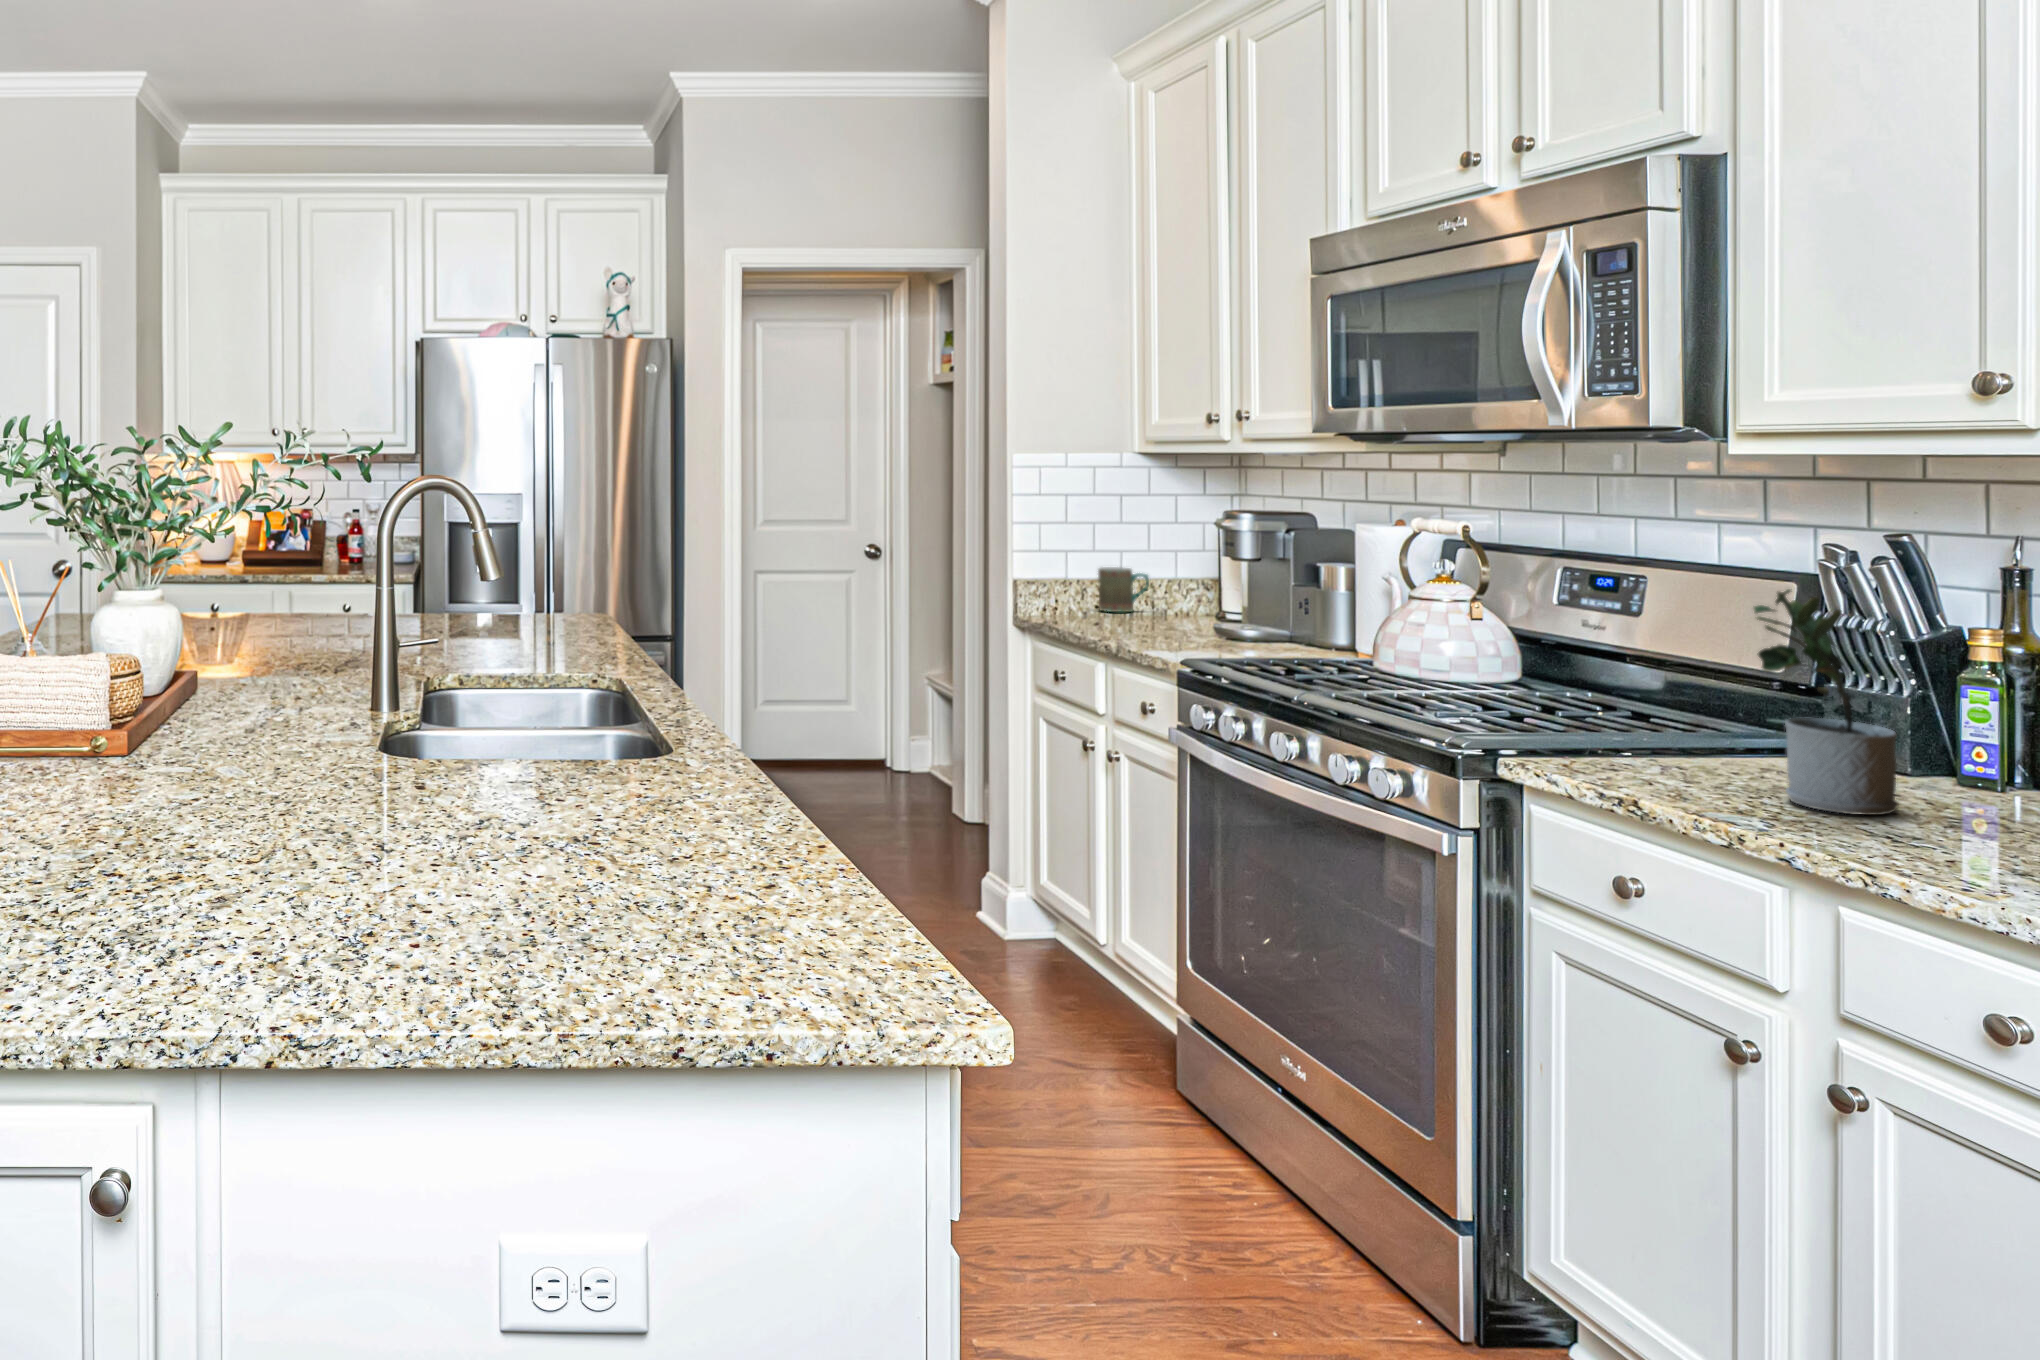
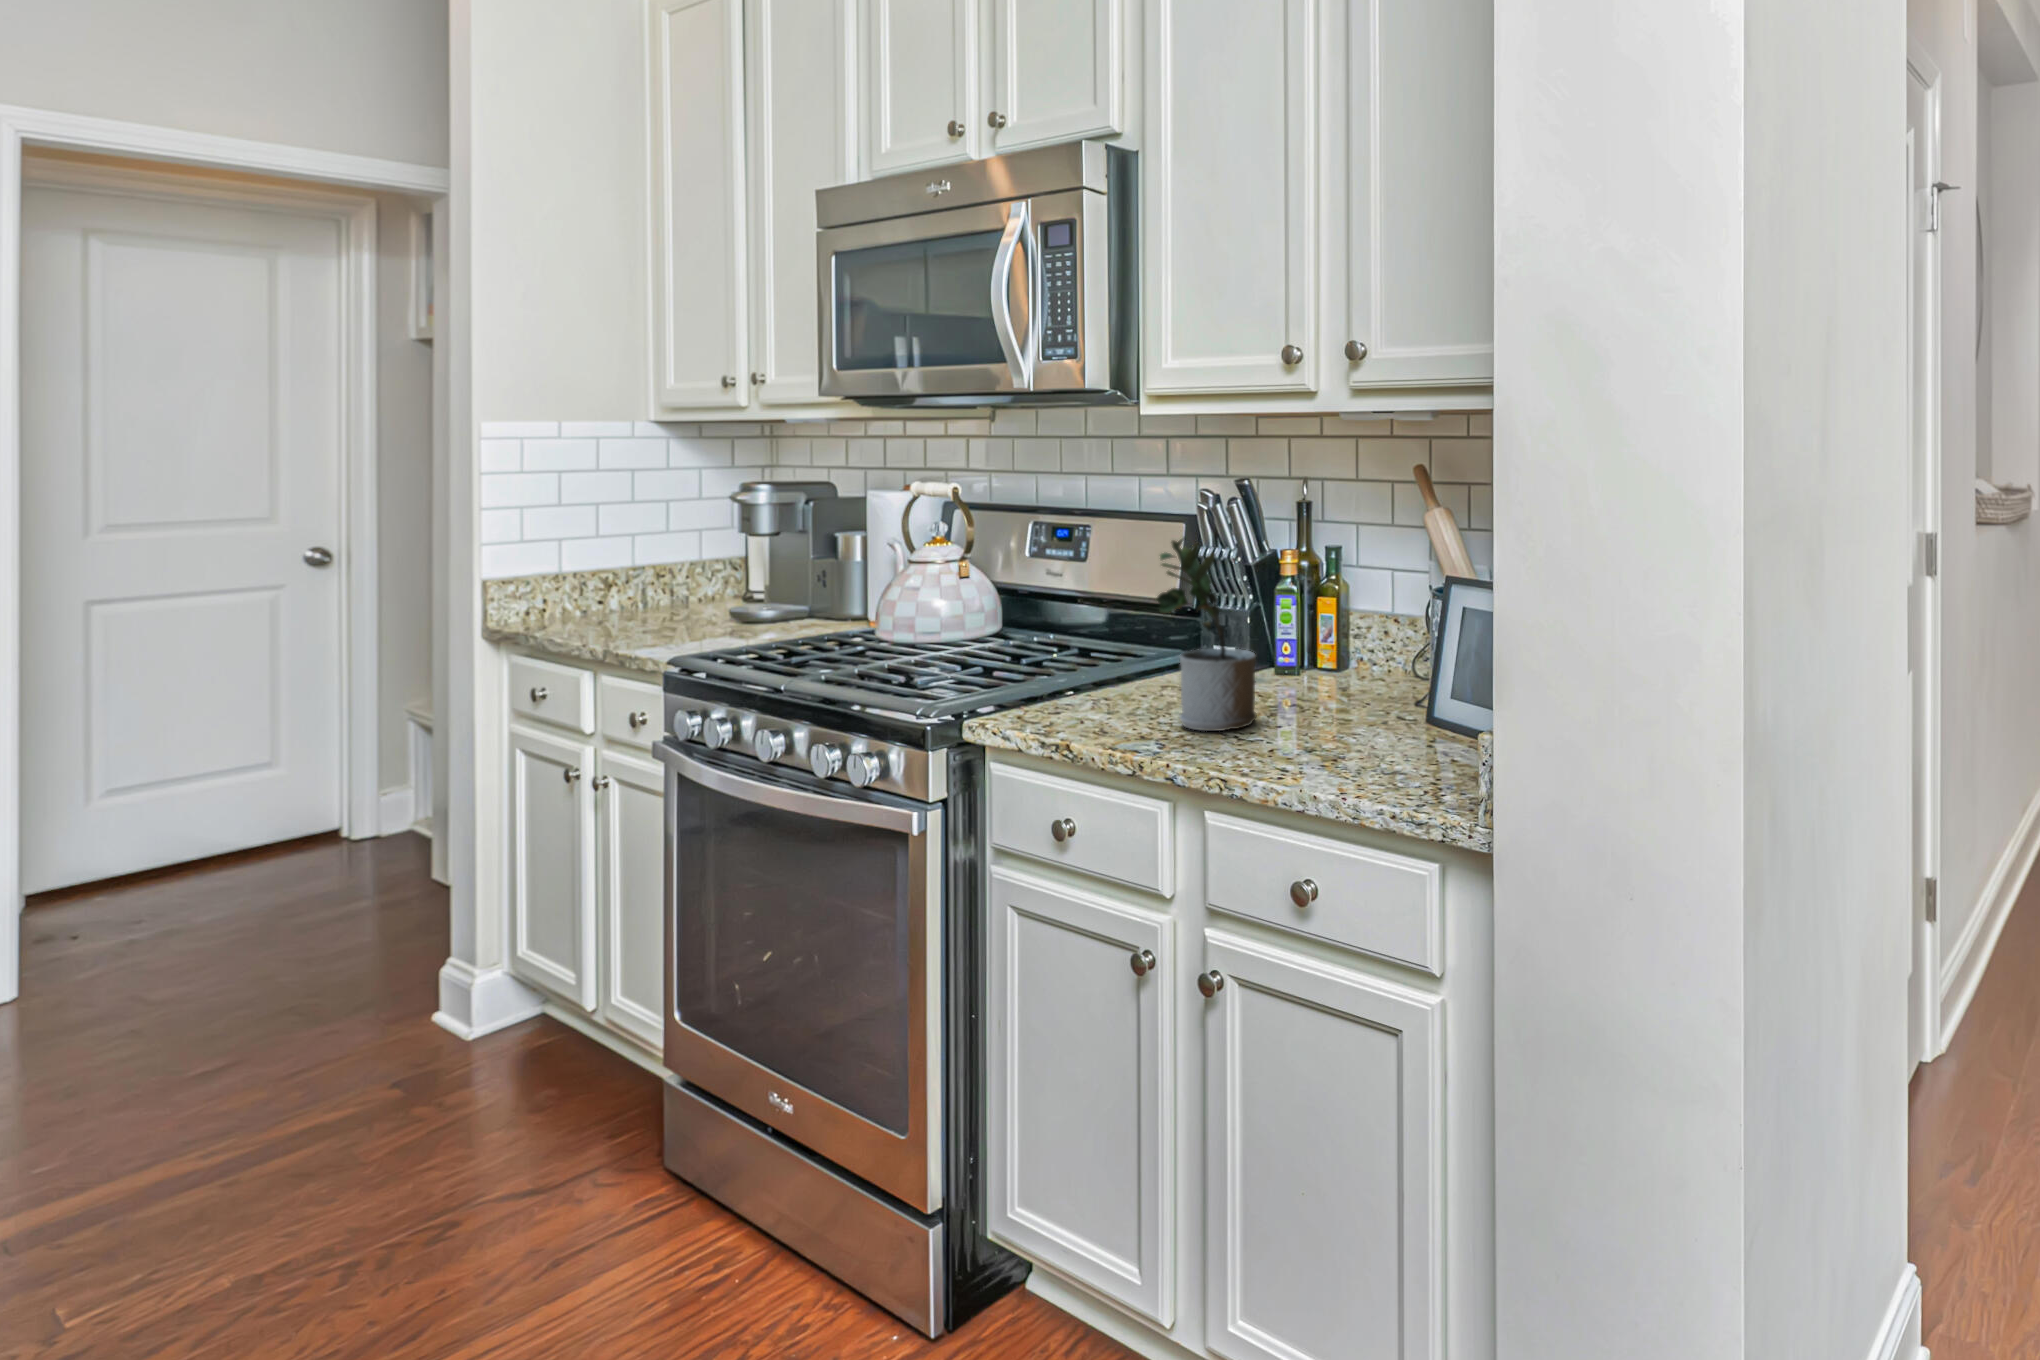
mug: present [1098,567,1149,612] -> none [597,555,657,608]

